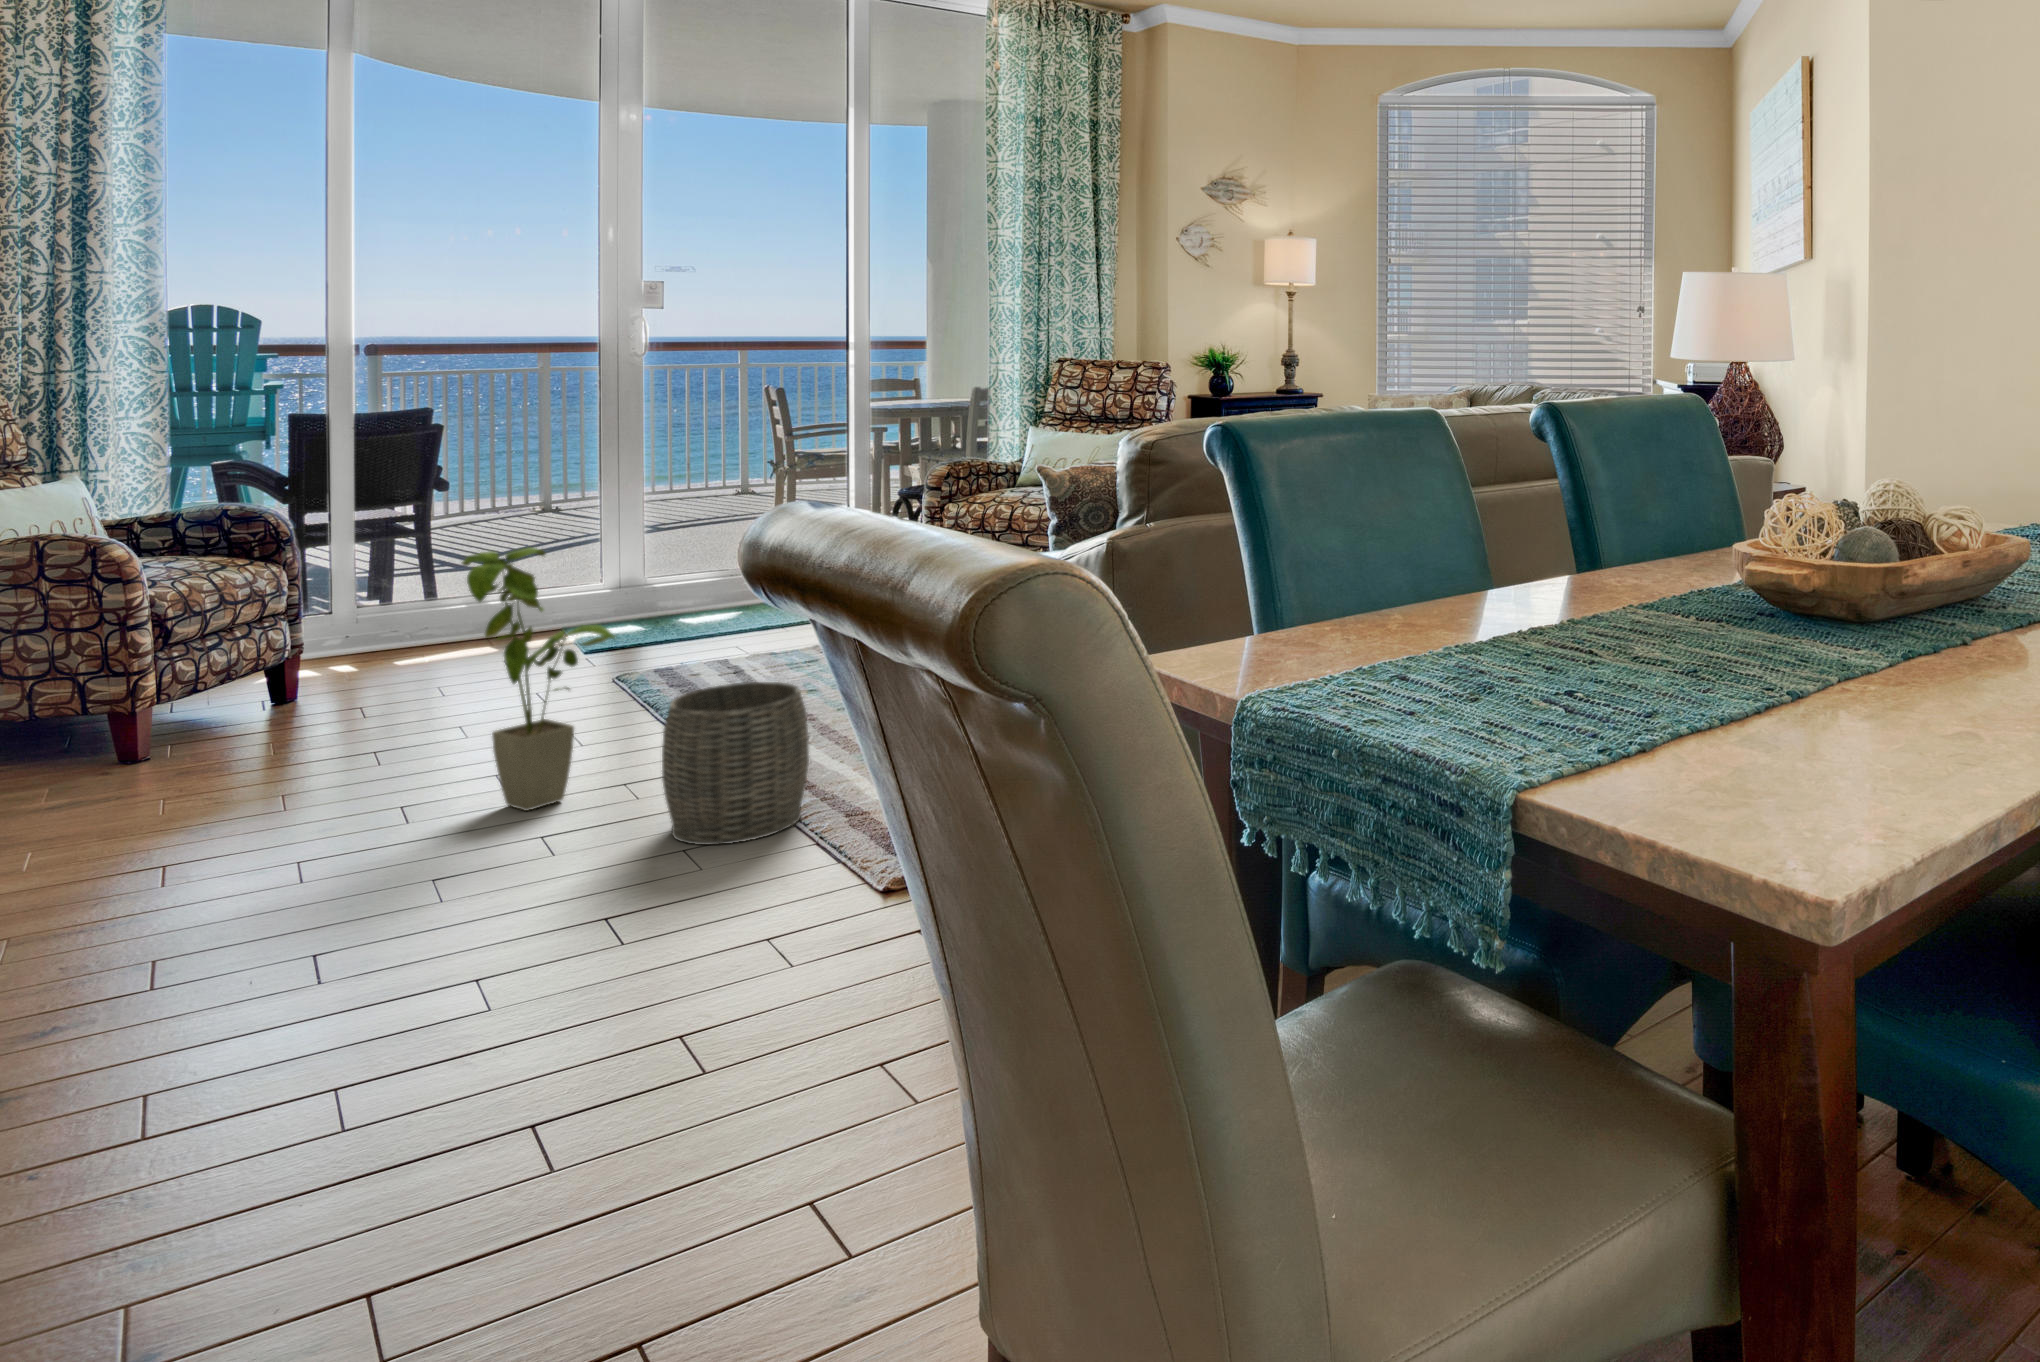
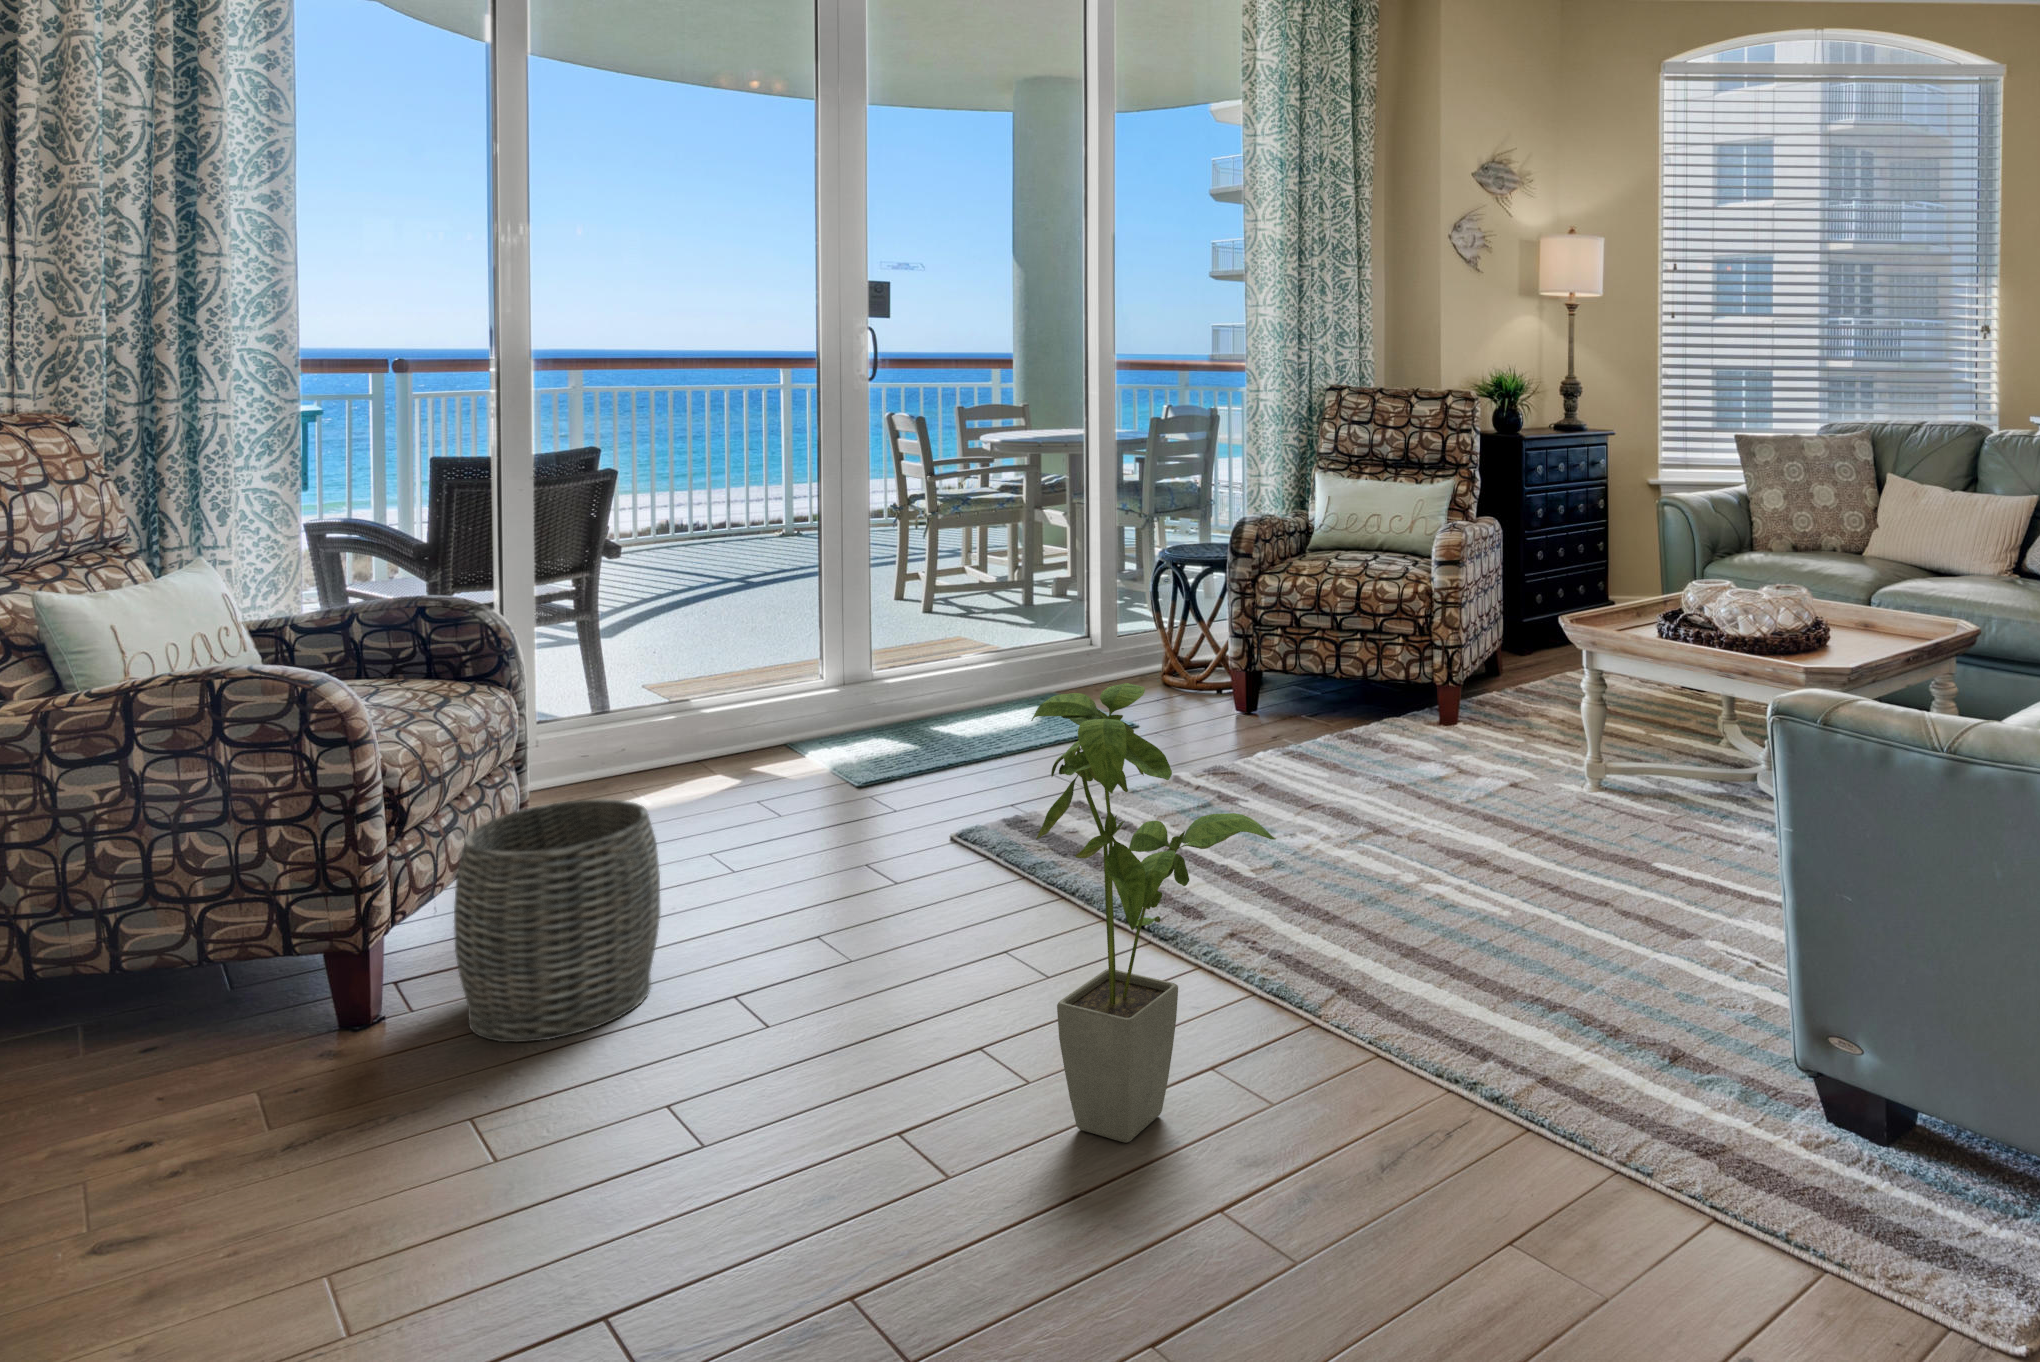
woven basket: present [662,682,809,845] -> present [454,799,660,1042]

